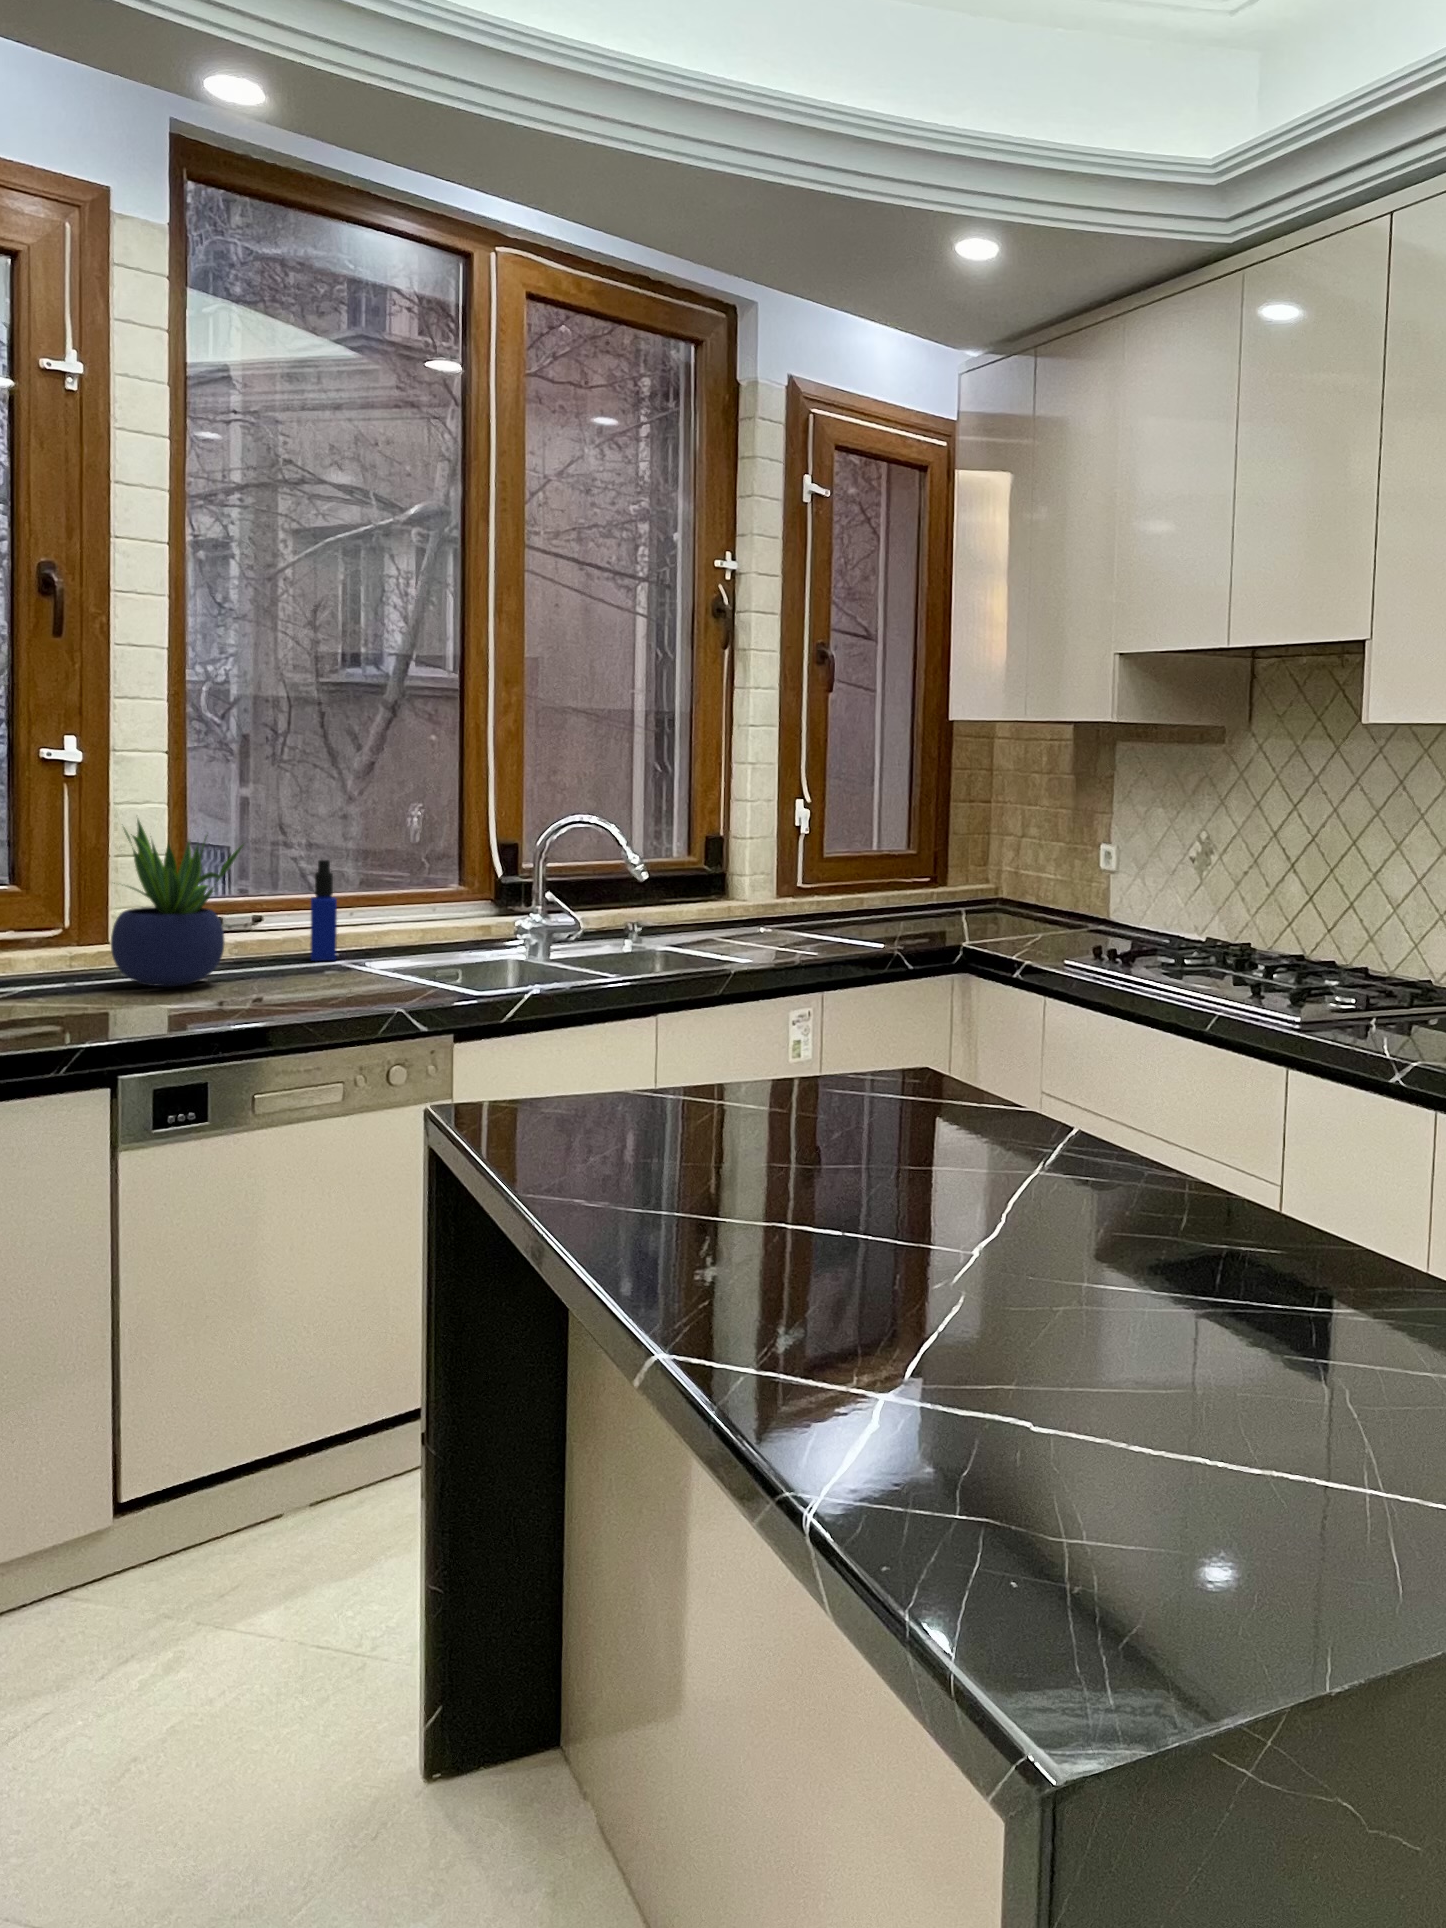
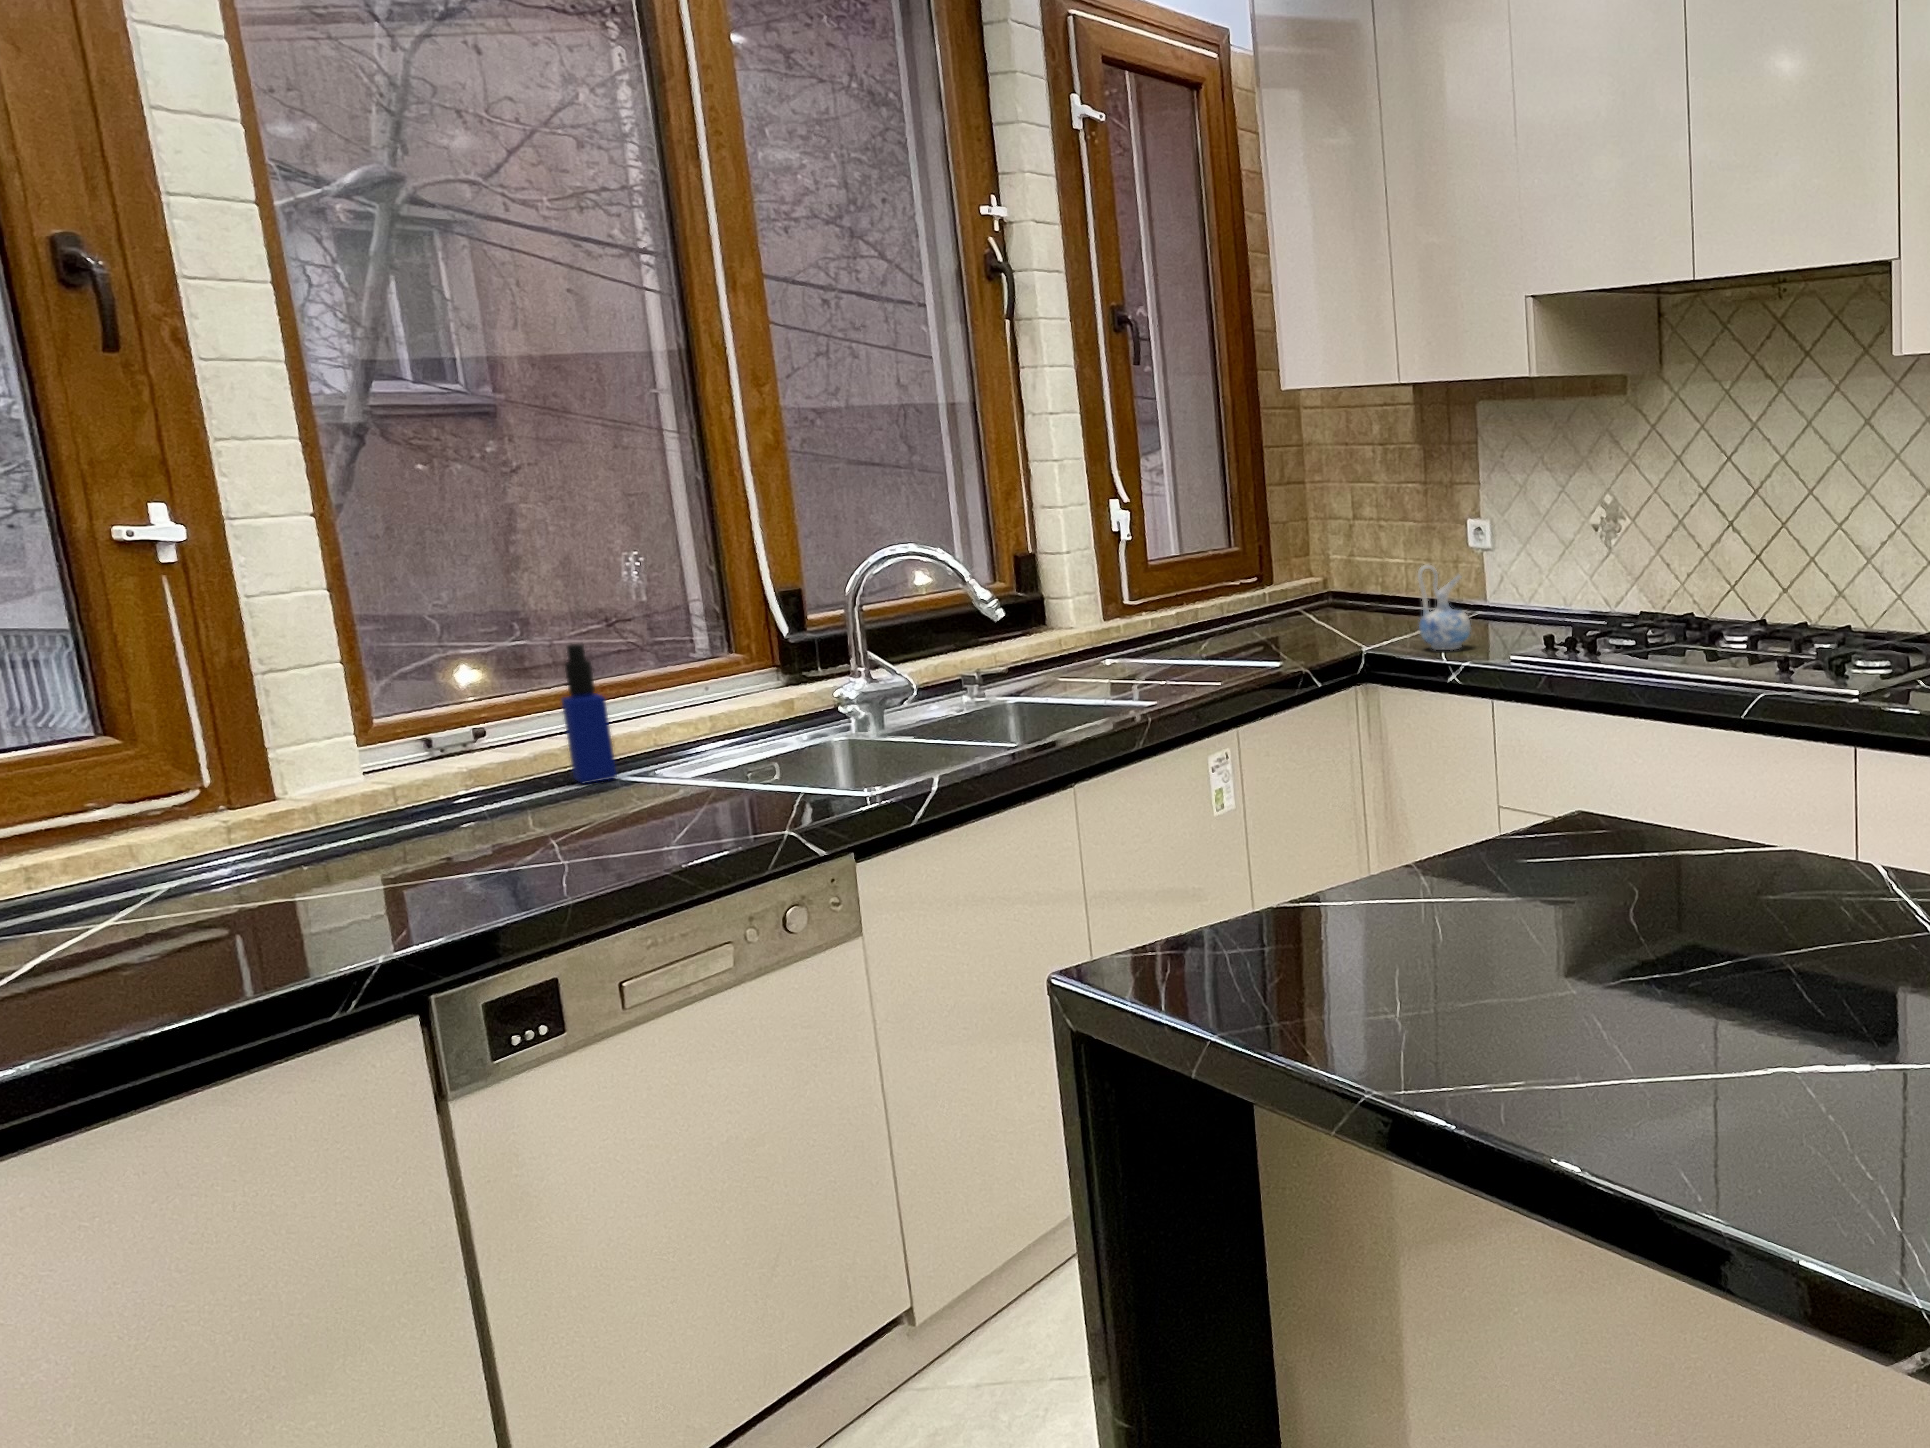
potted plant: present [111,820,244,987] -> none [288,610,496,854]
ceramic pitcher: none [1007,873,1051,949] -> present [1418,565,1471,650]

